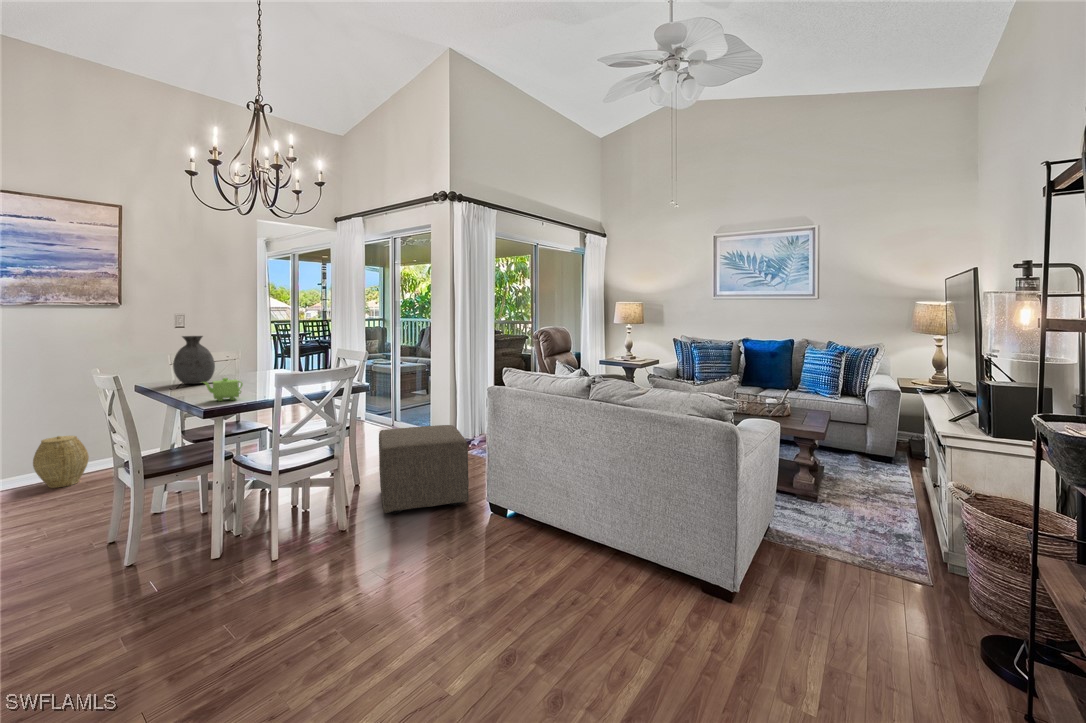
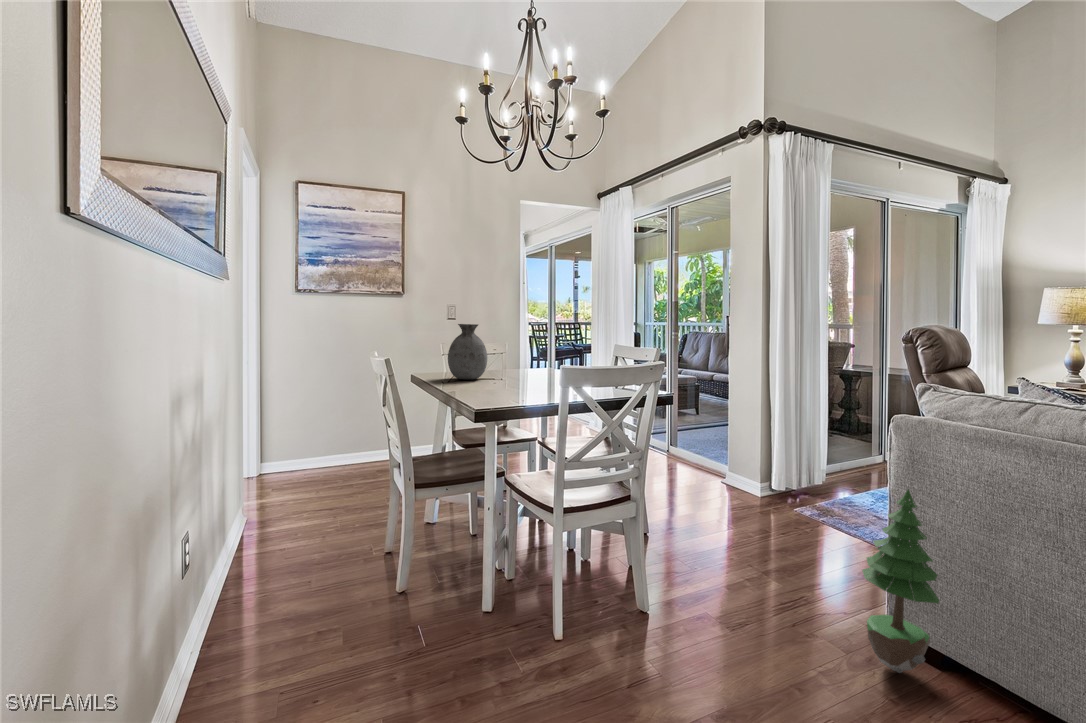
teapot: present [202,378,243,401] -> none [481,373,526,402]
ottoman: present [379,425,469,514] -> none [669,460,821,593]
potted tree: none [476,428,515,534] -> present [862,490,940,673]
woven basket: present [33,436,89,488] -> none [325,423,367,475]

